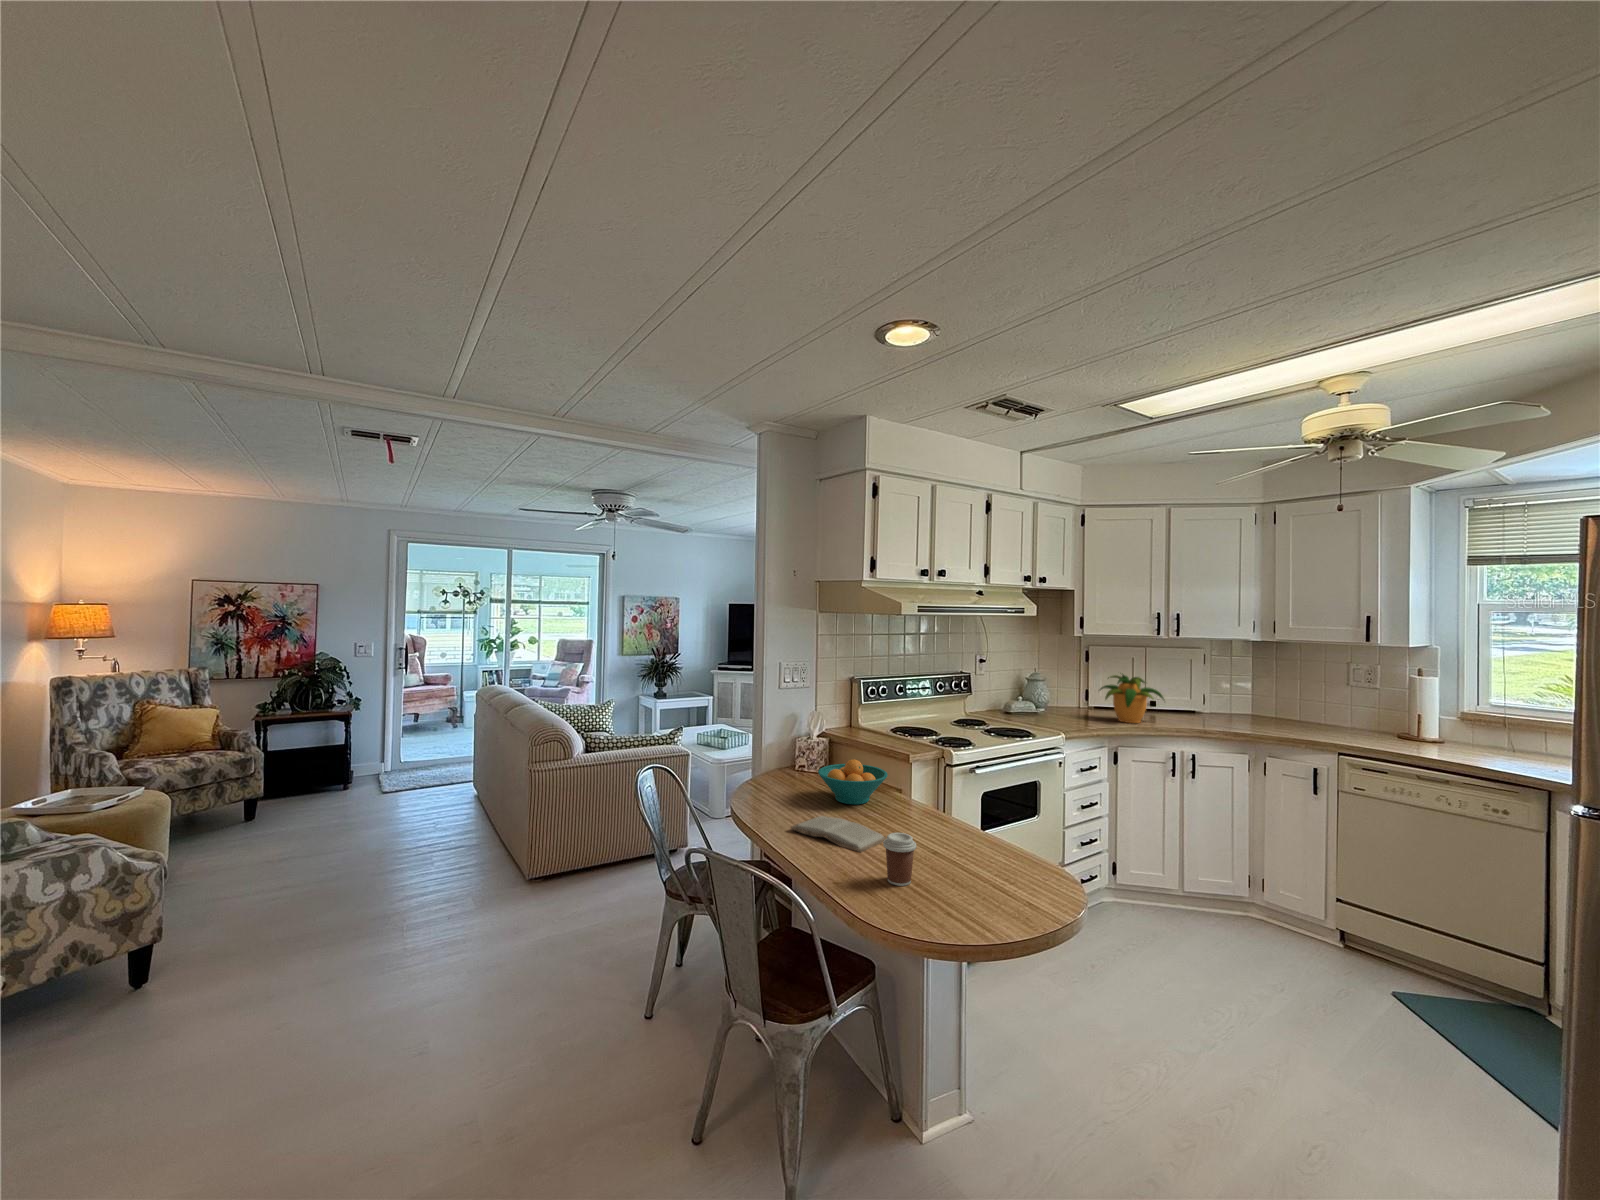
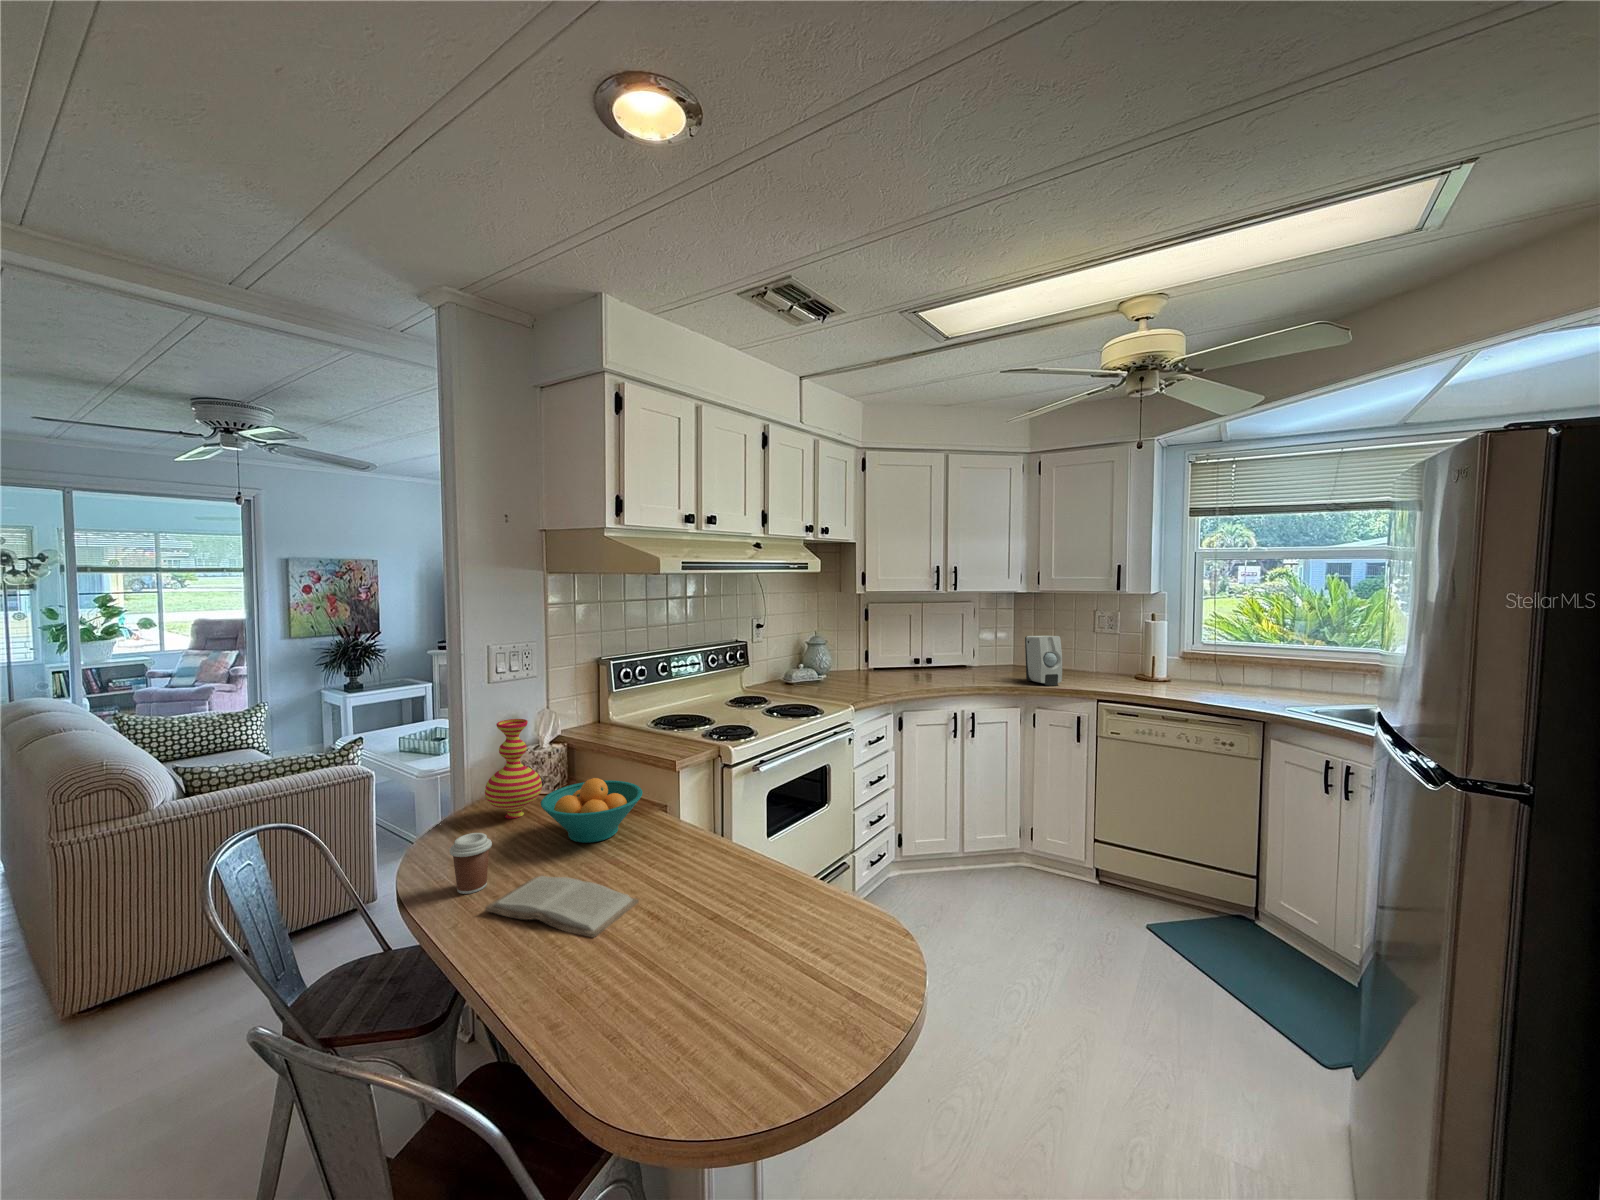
potted plant: present [1100,673,1164,723] -> none [881,631,946,685]
soap dispenser: none [1255,684,1298,735] -> present [1025,636,1062,686]
vase: none [778,714,815,785] -> present [485,719,542,819]
coffee cup: present [883,832,916,886] -> present [449,833,492,894]

